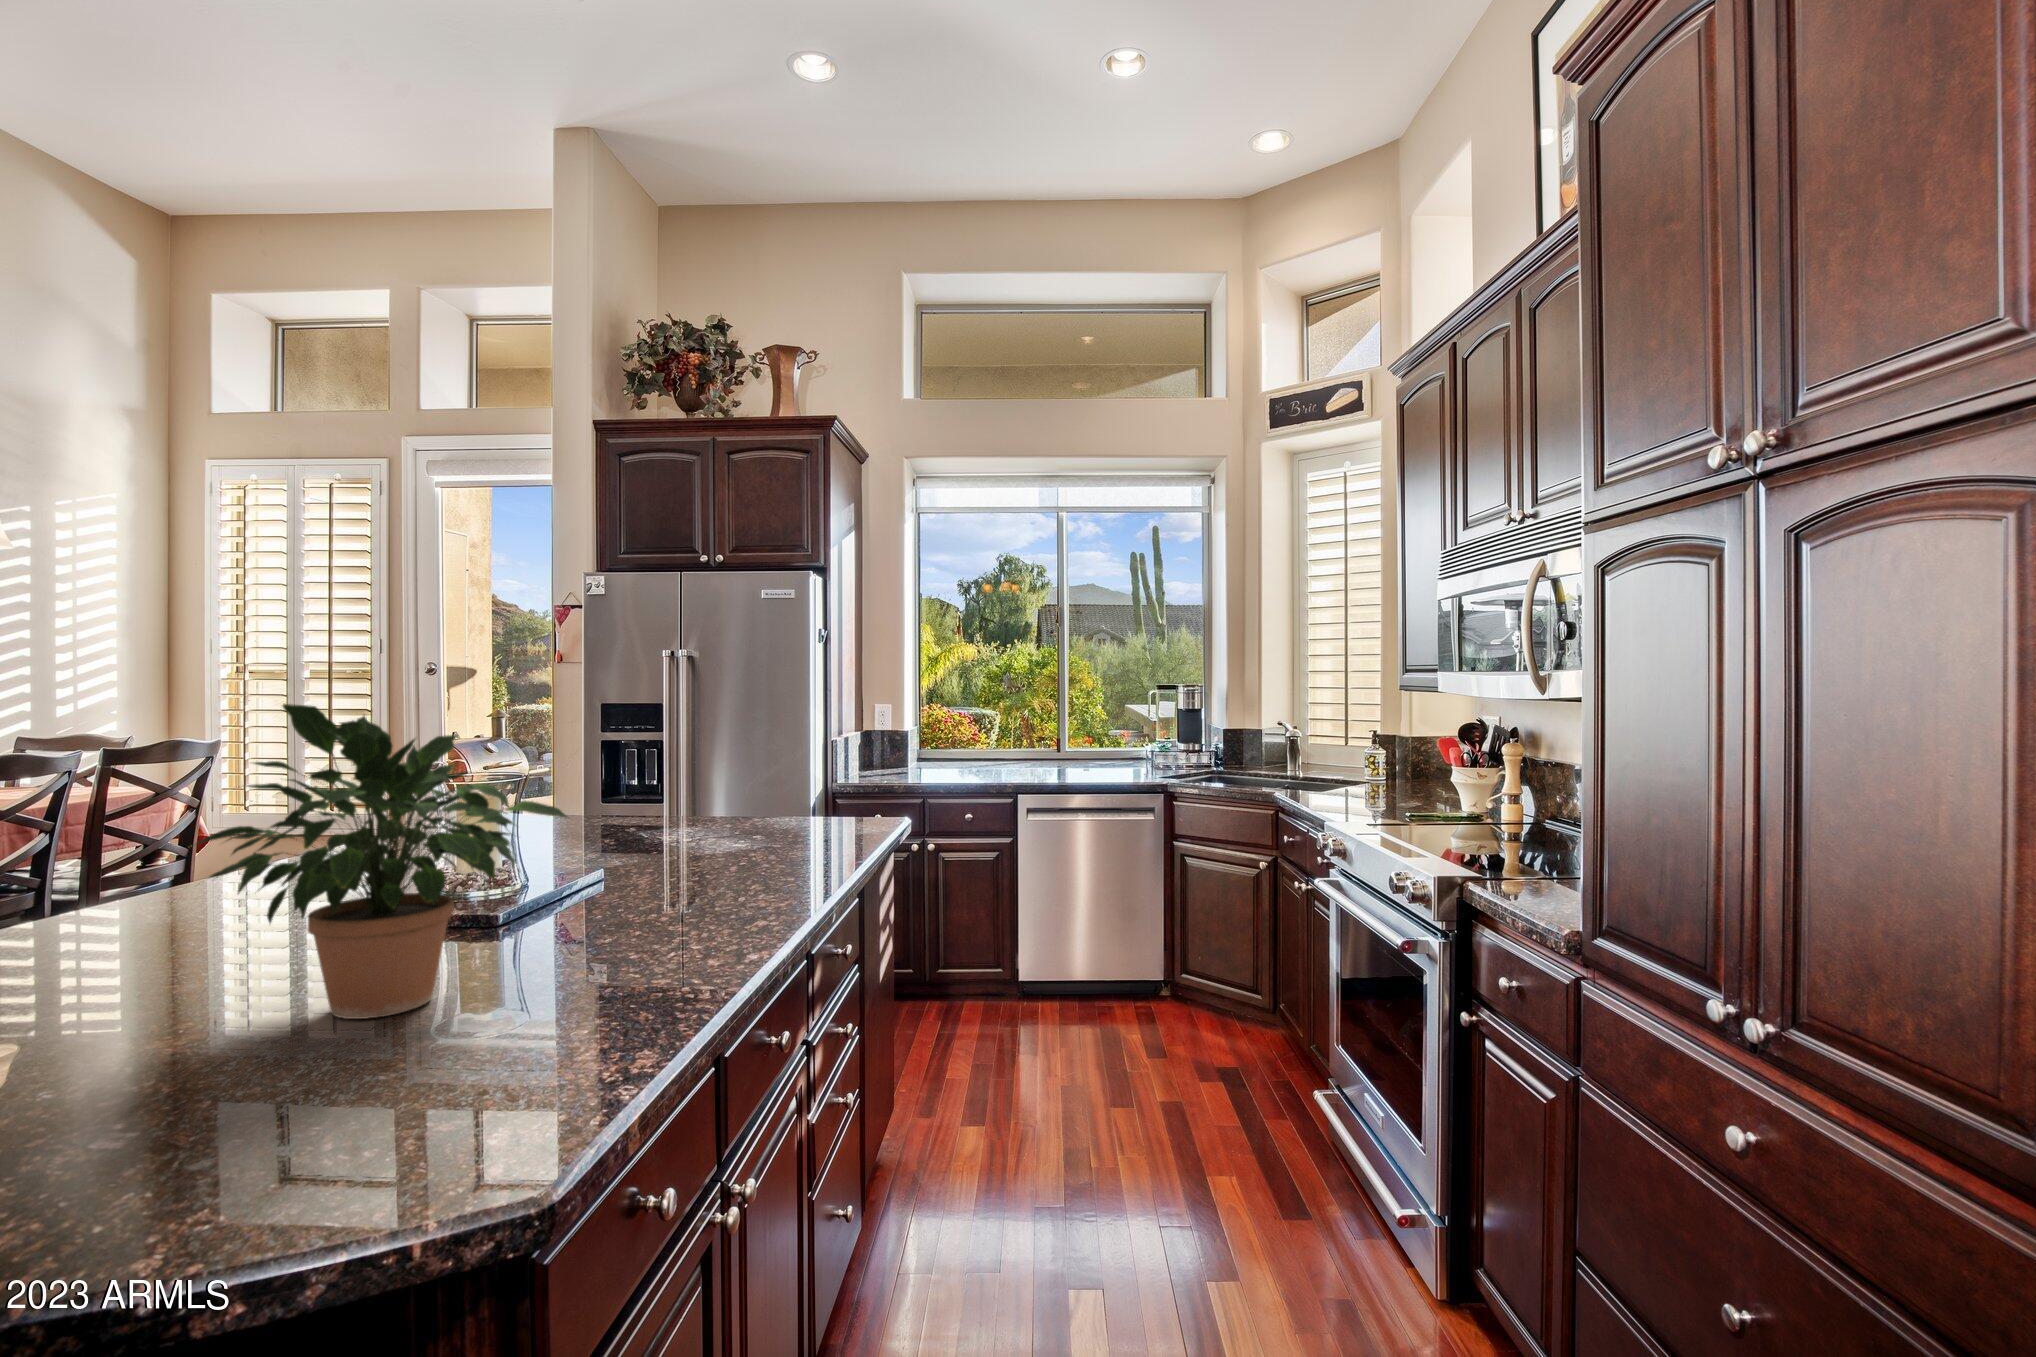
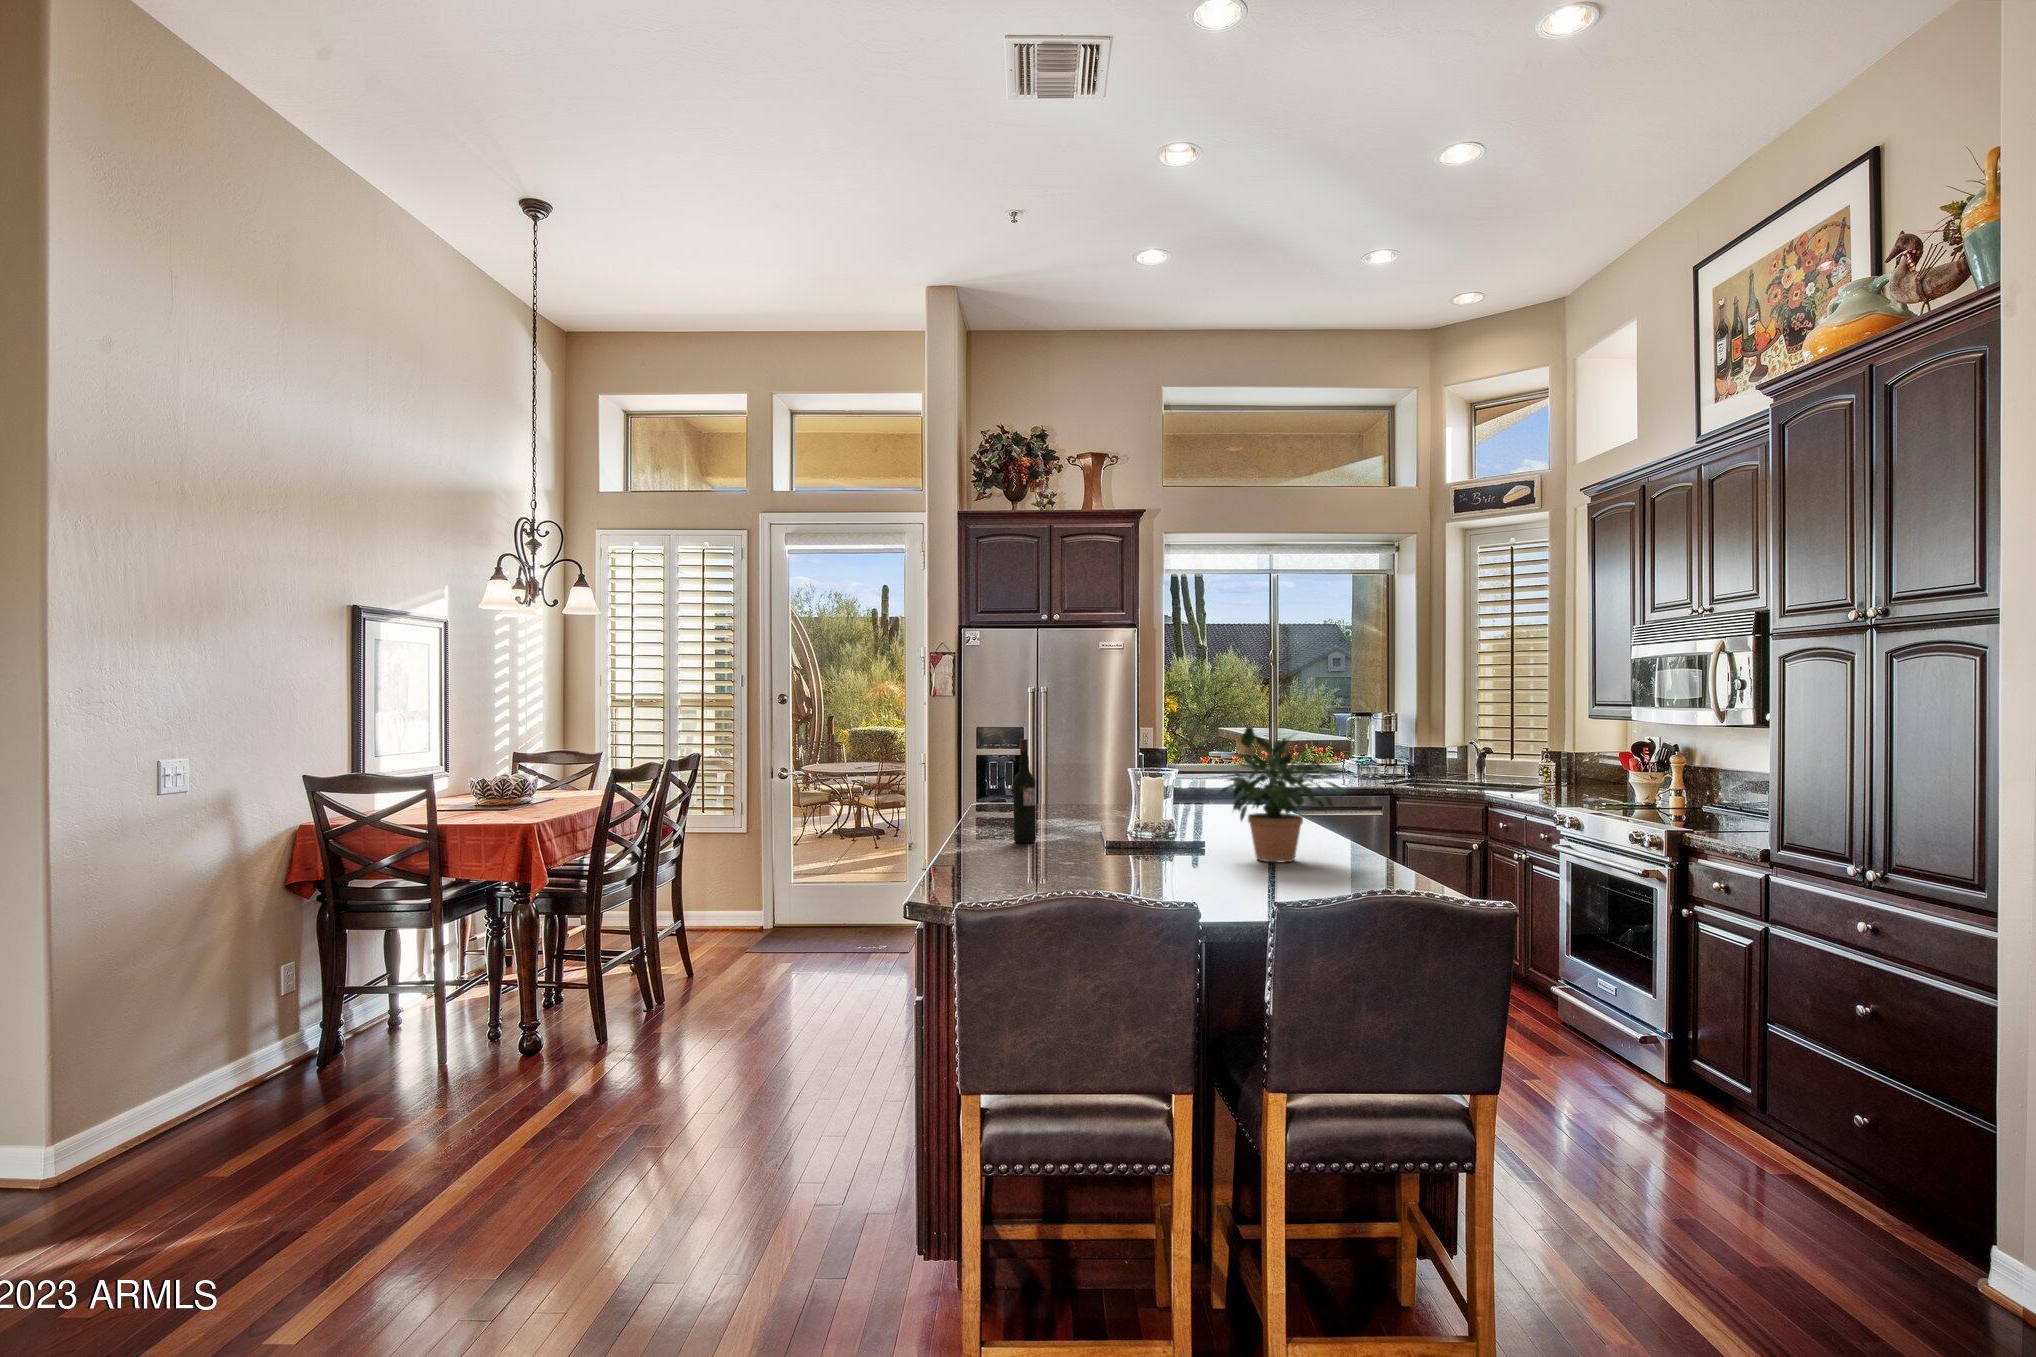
wine bottle: none [74,728,135,932] -> present [1013,739,1036,843]

